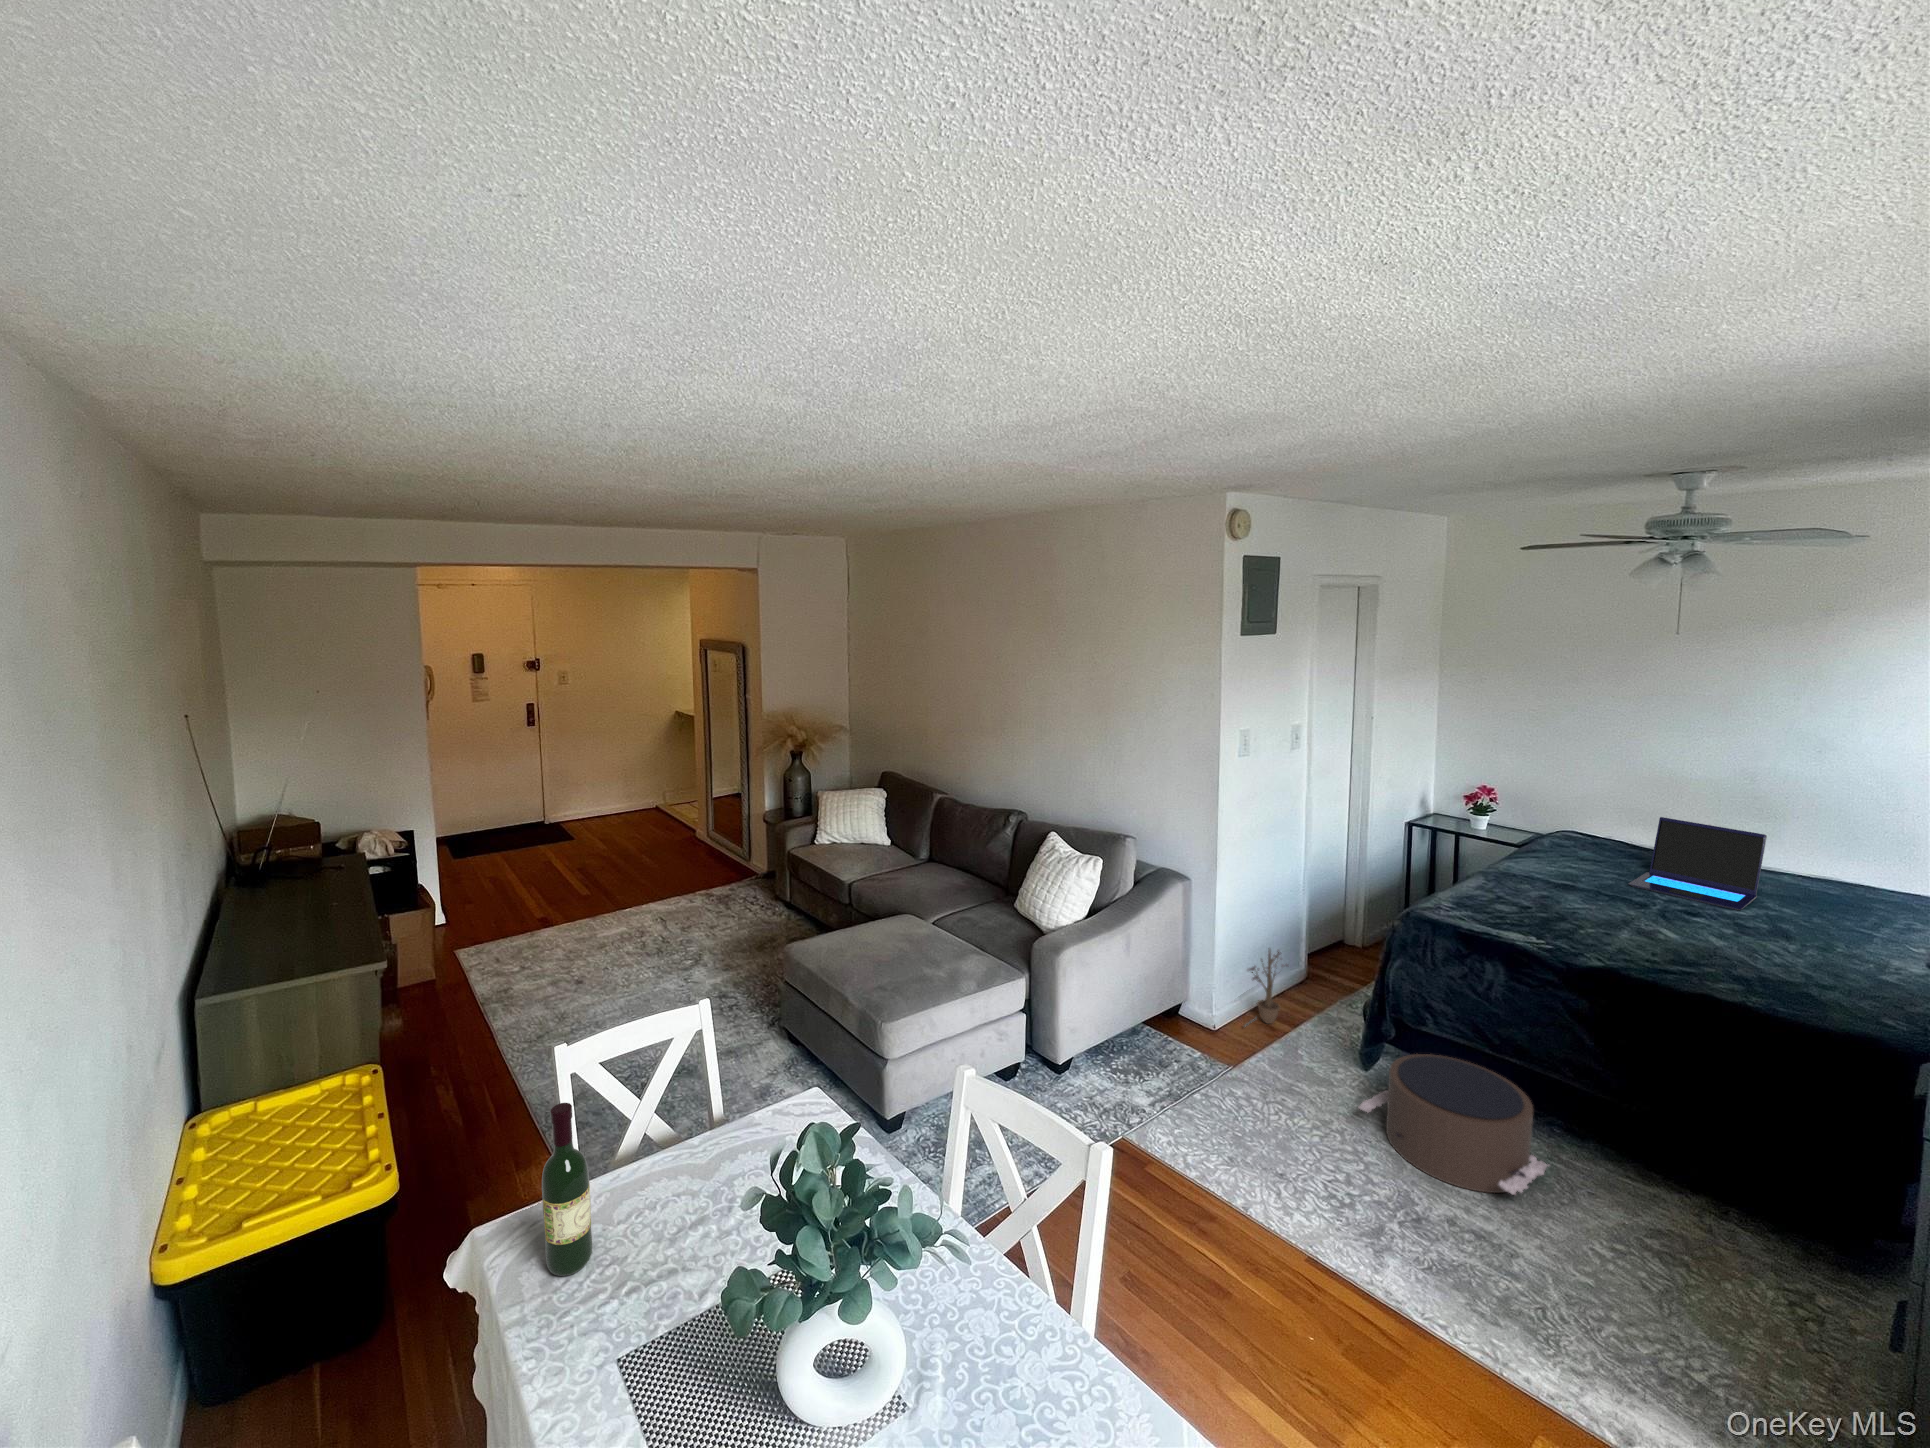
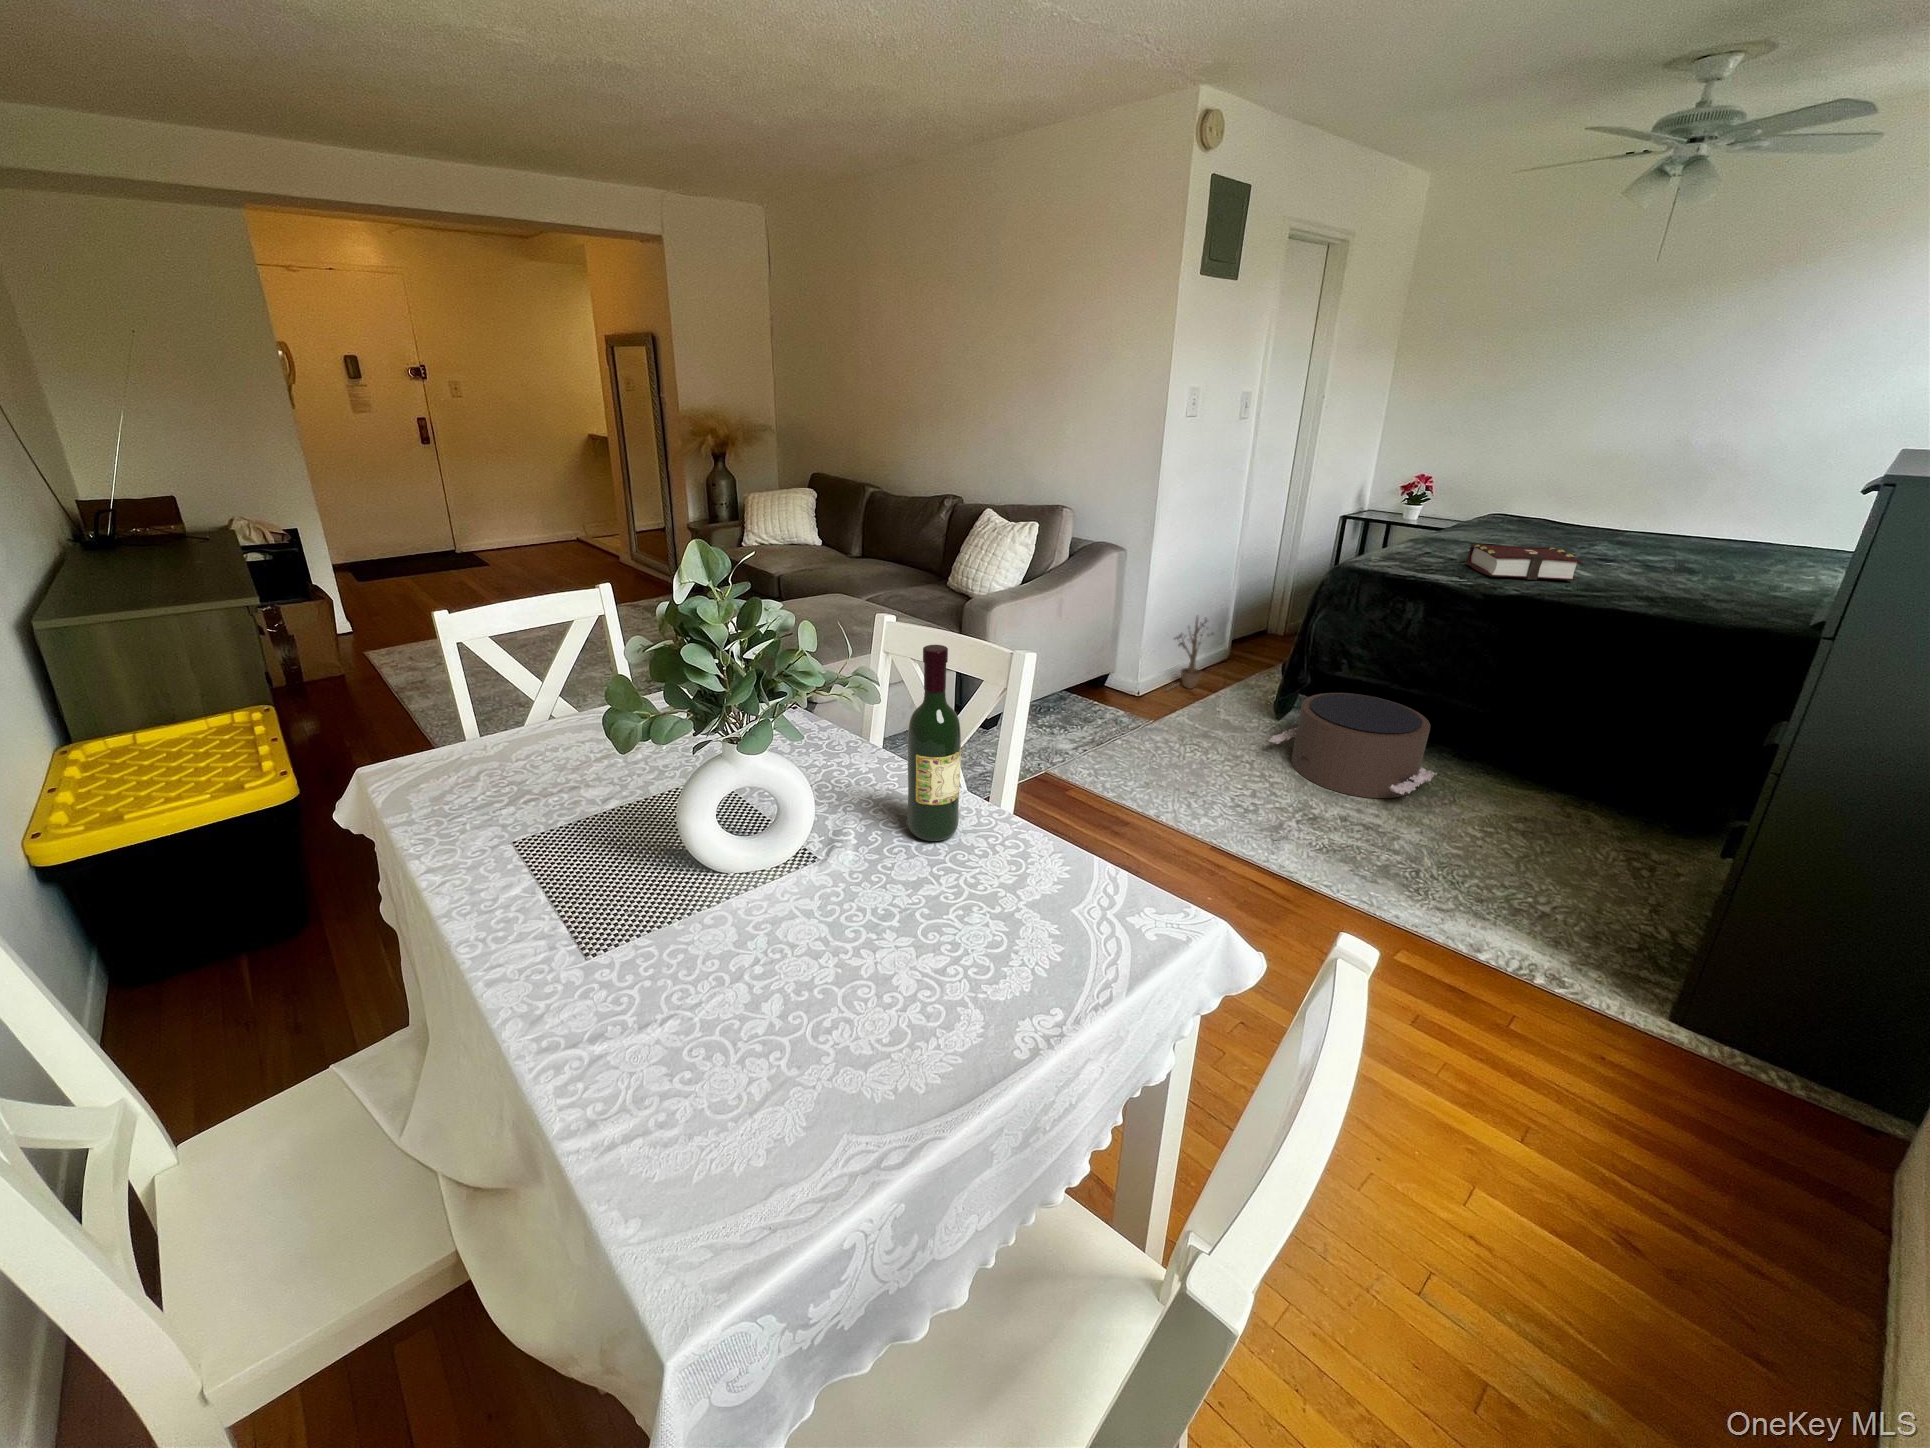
laptop: present [1629,817,1767,910] -> none [1546,485,1686,563]
book: none [1544,893,1666,943] -> present [1466,545,1581,580]
wine bottle: present [542,1103,593,1276] -> present [907,645,961,841]

